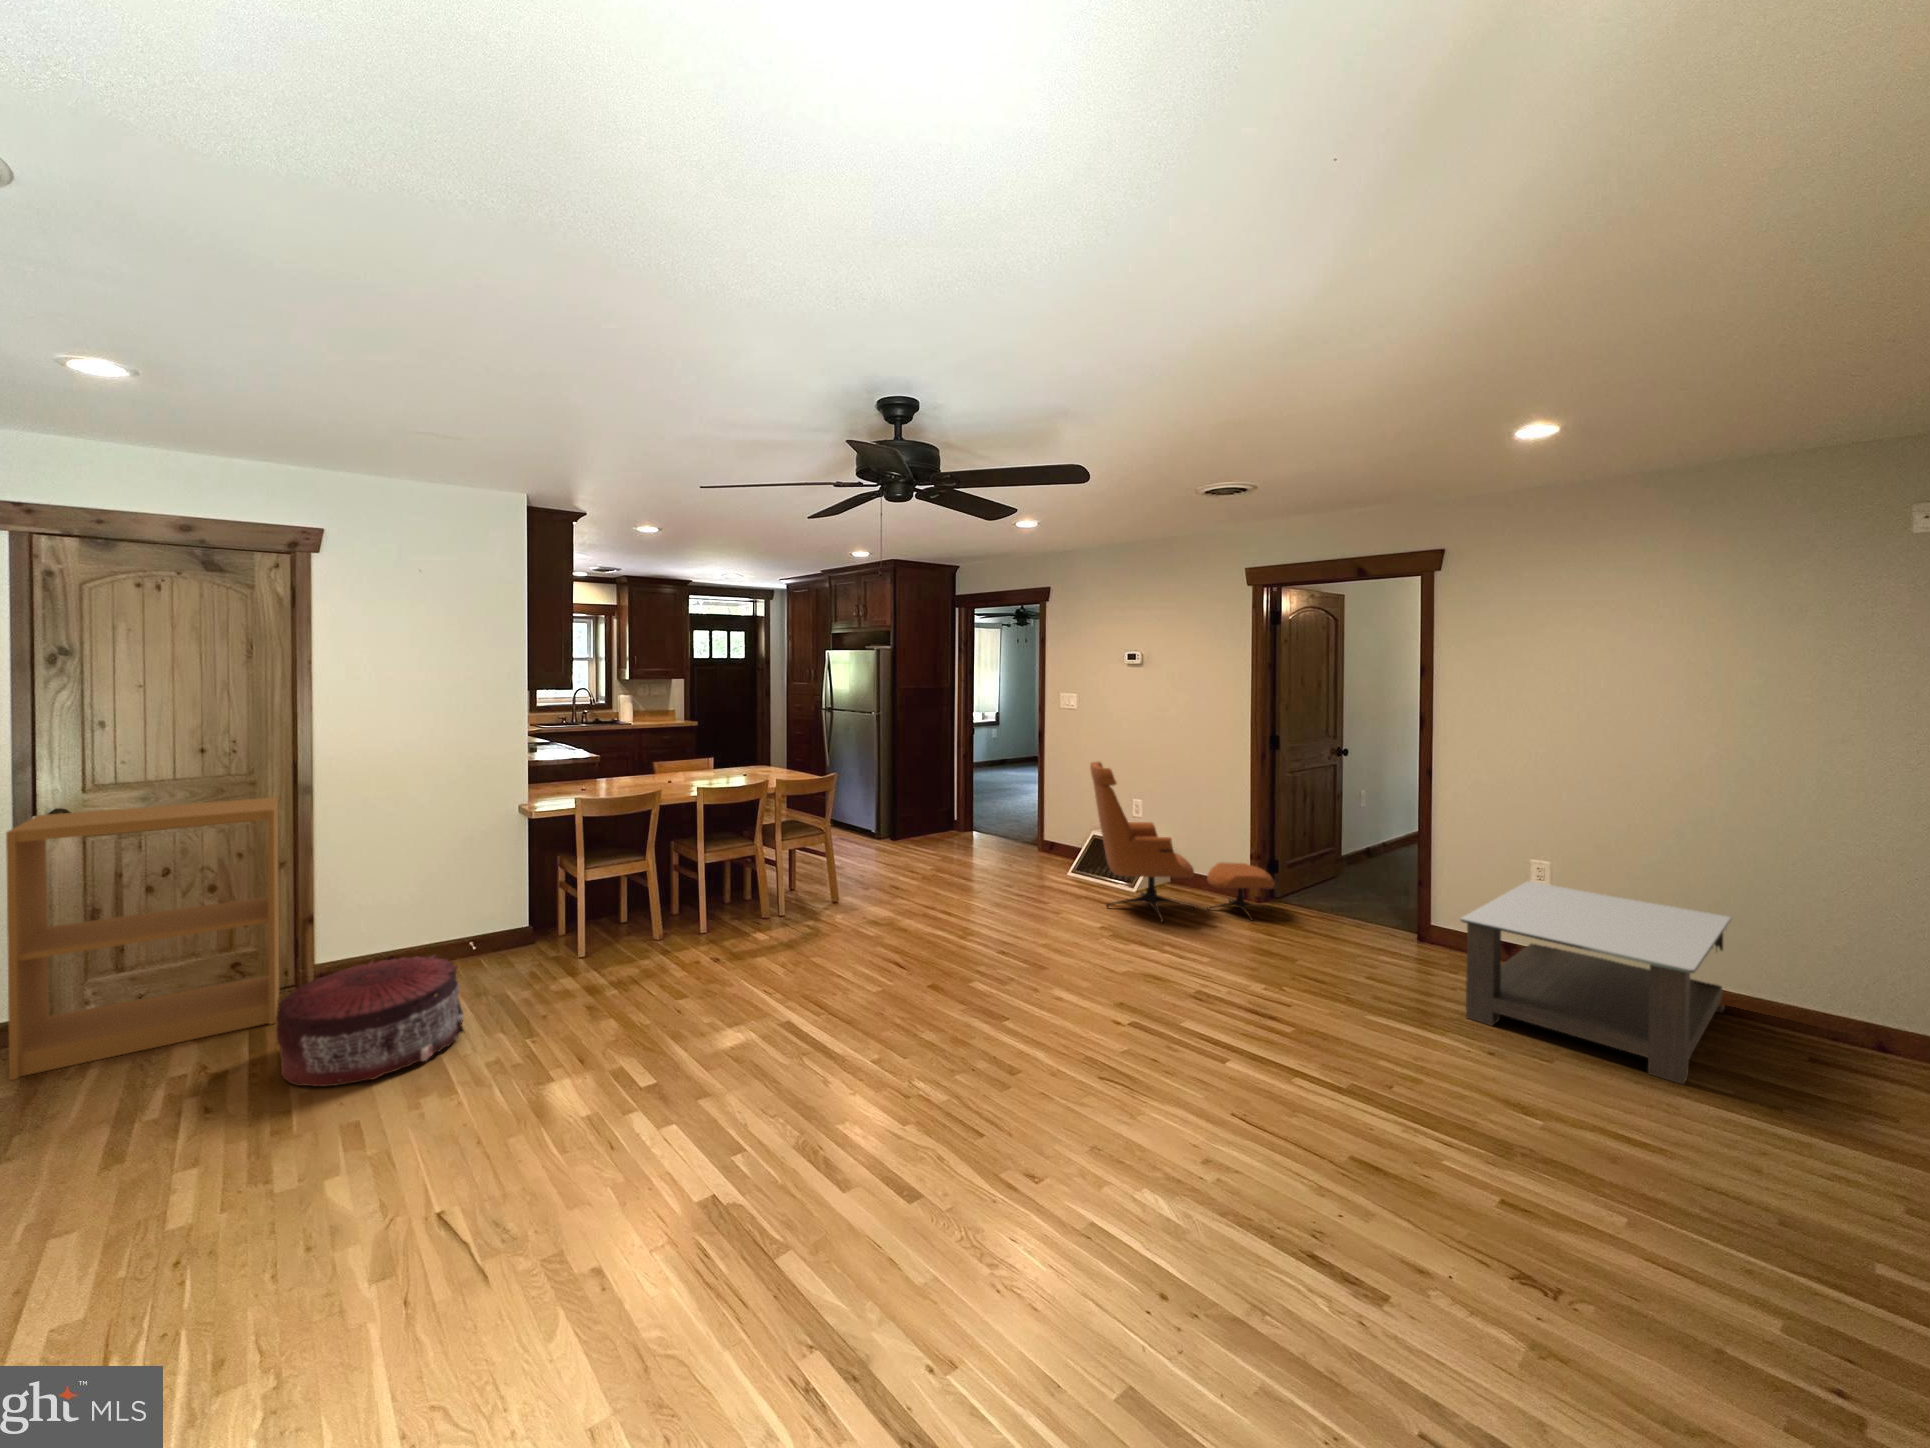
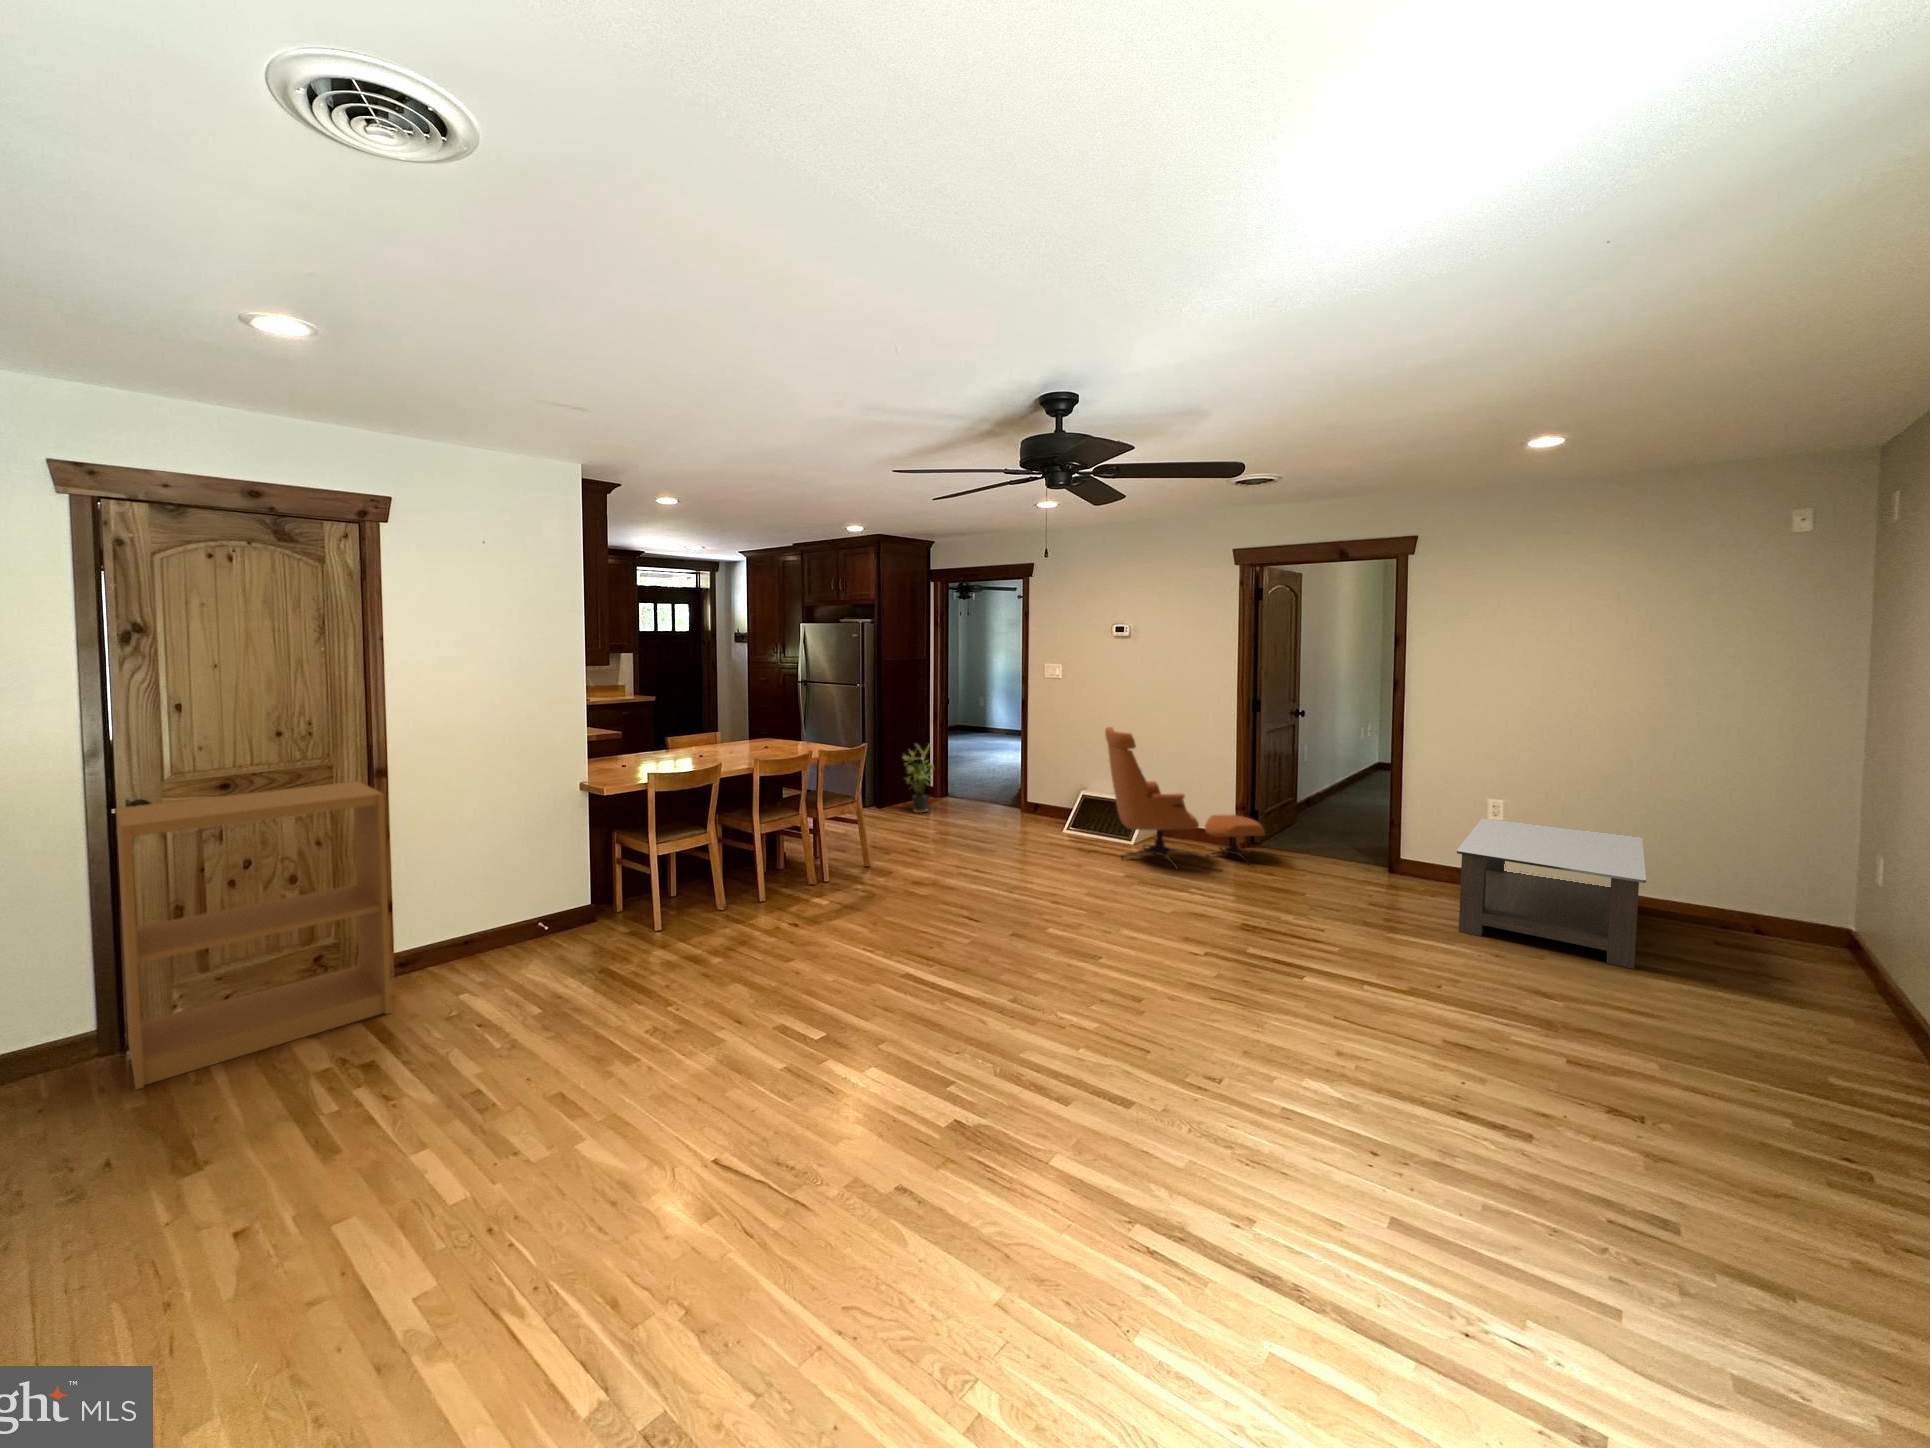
potted plant: none [908,775,944,848] -> present [903,744,934,813]
pouf: present [276,955,464,1086] -> none [433,932,609,1067]

